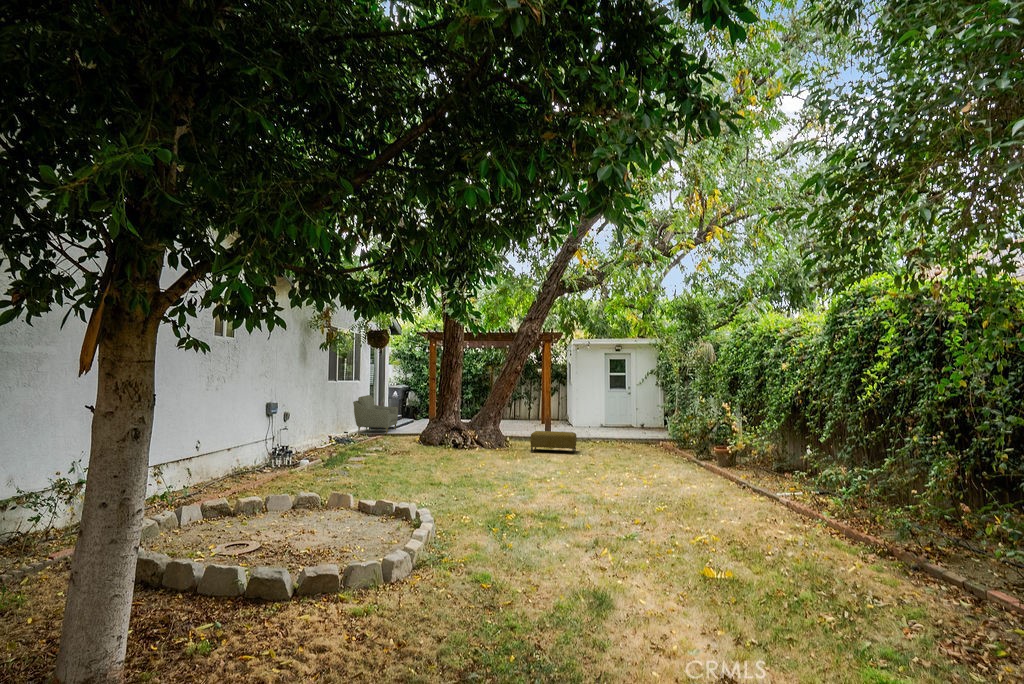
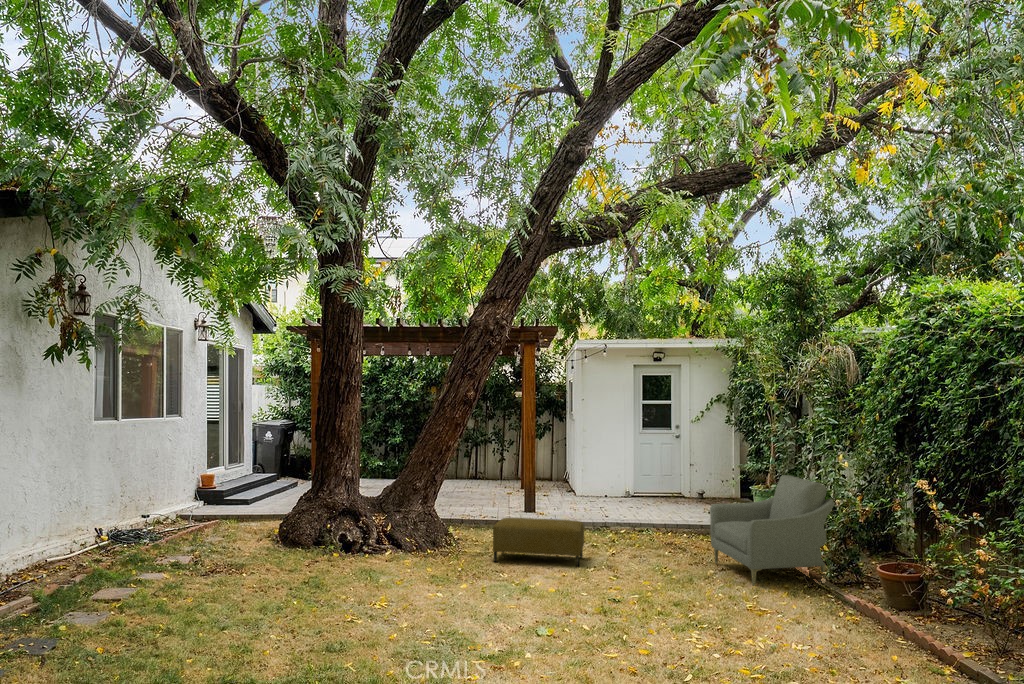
chair: present [353,395,398,434] -> present [710,475,834,586]

